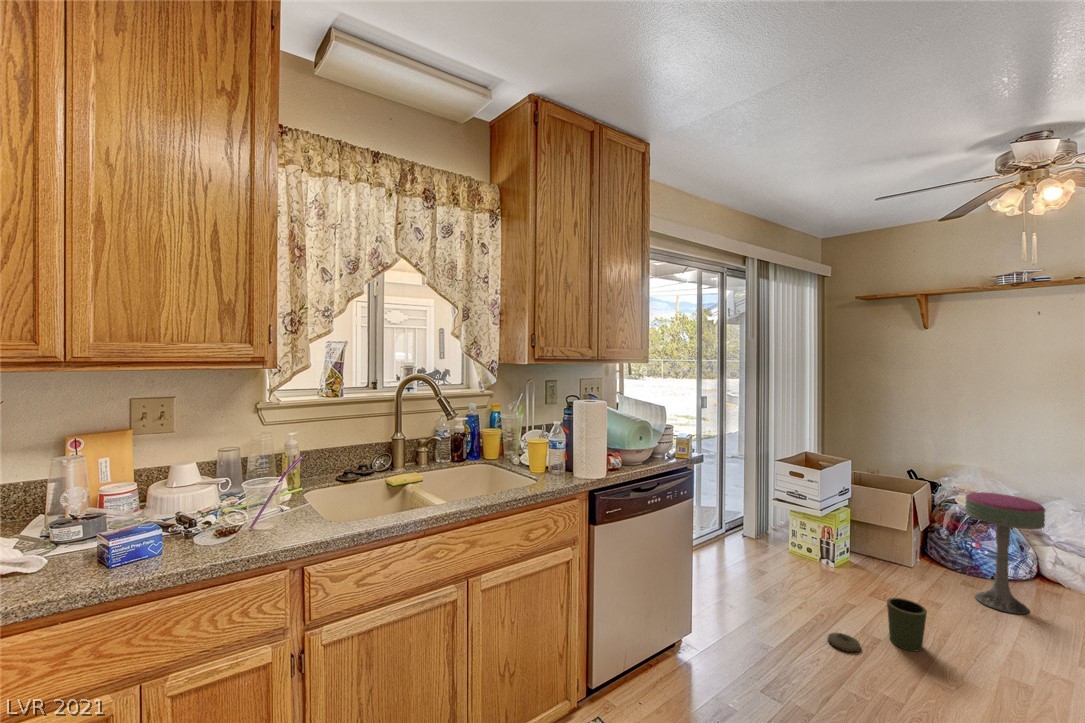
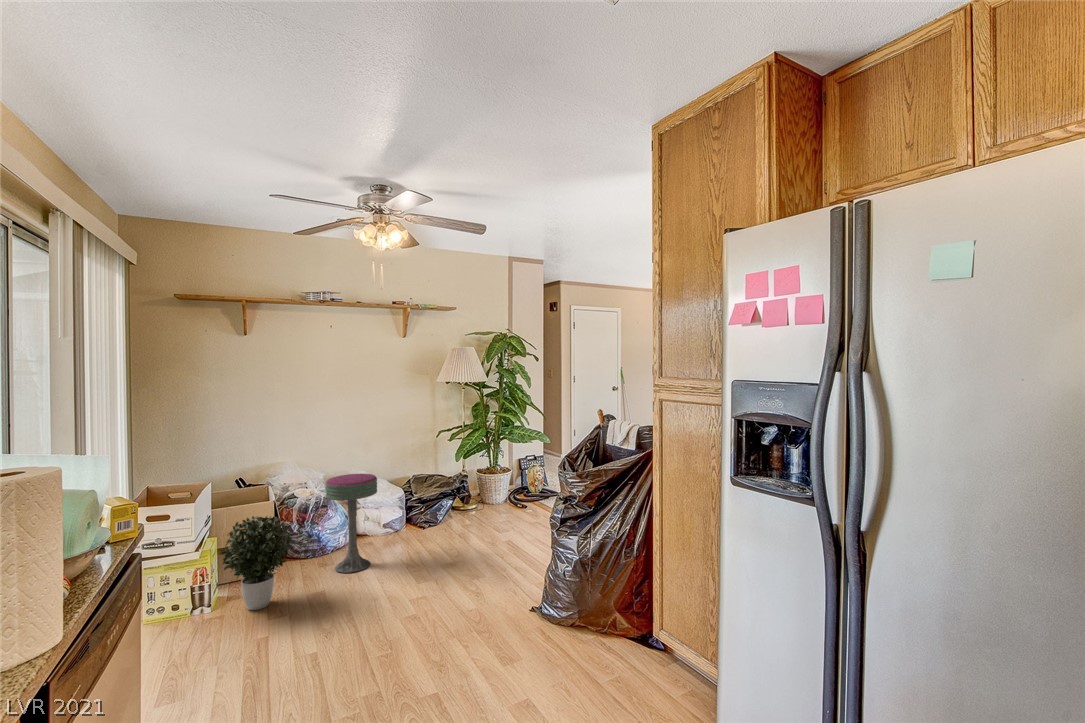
potted plant: none [836,500,908,587] -> present [220,516,293,610]
trash can: present [828,598,927,652] -> none [275,593,349,686]

